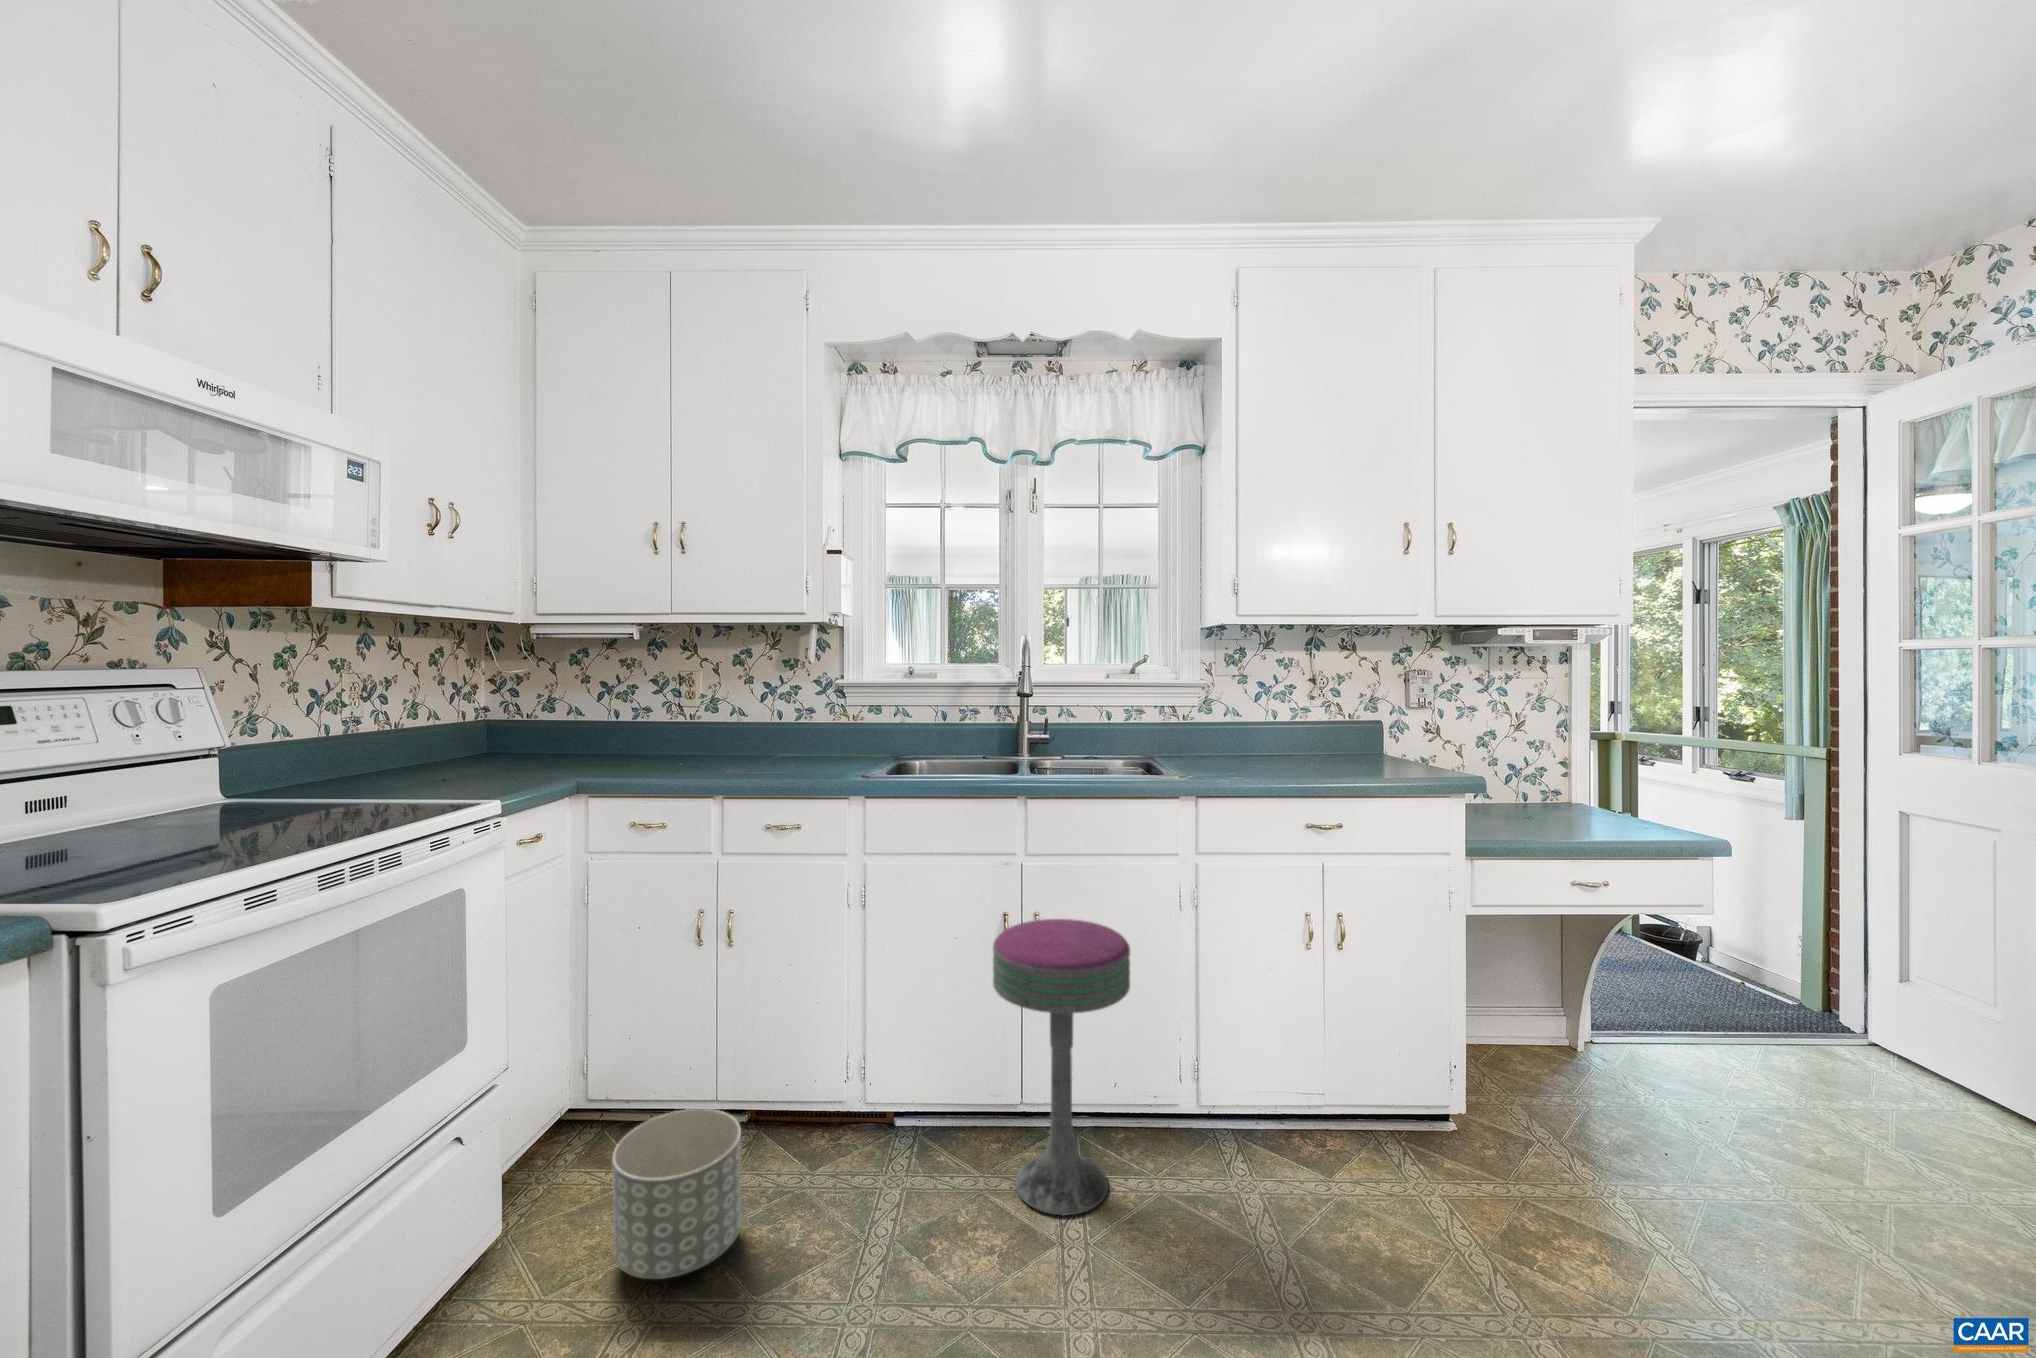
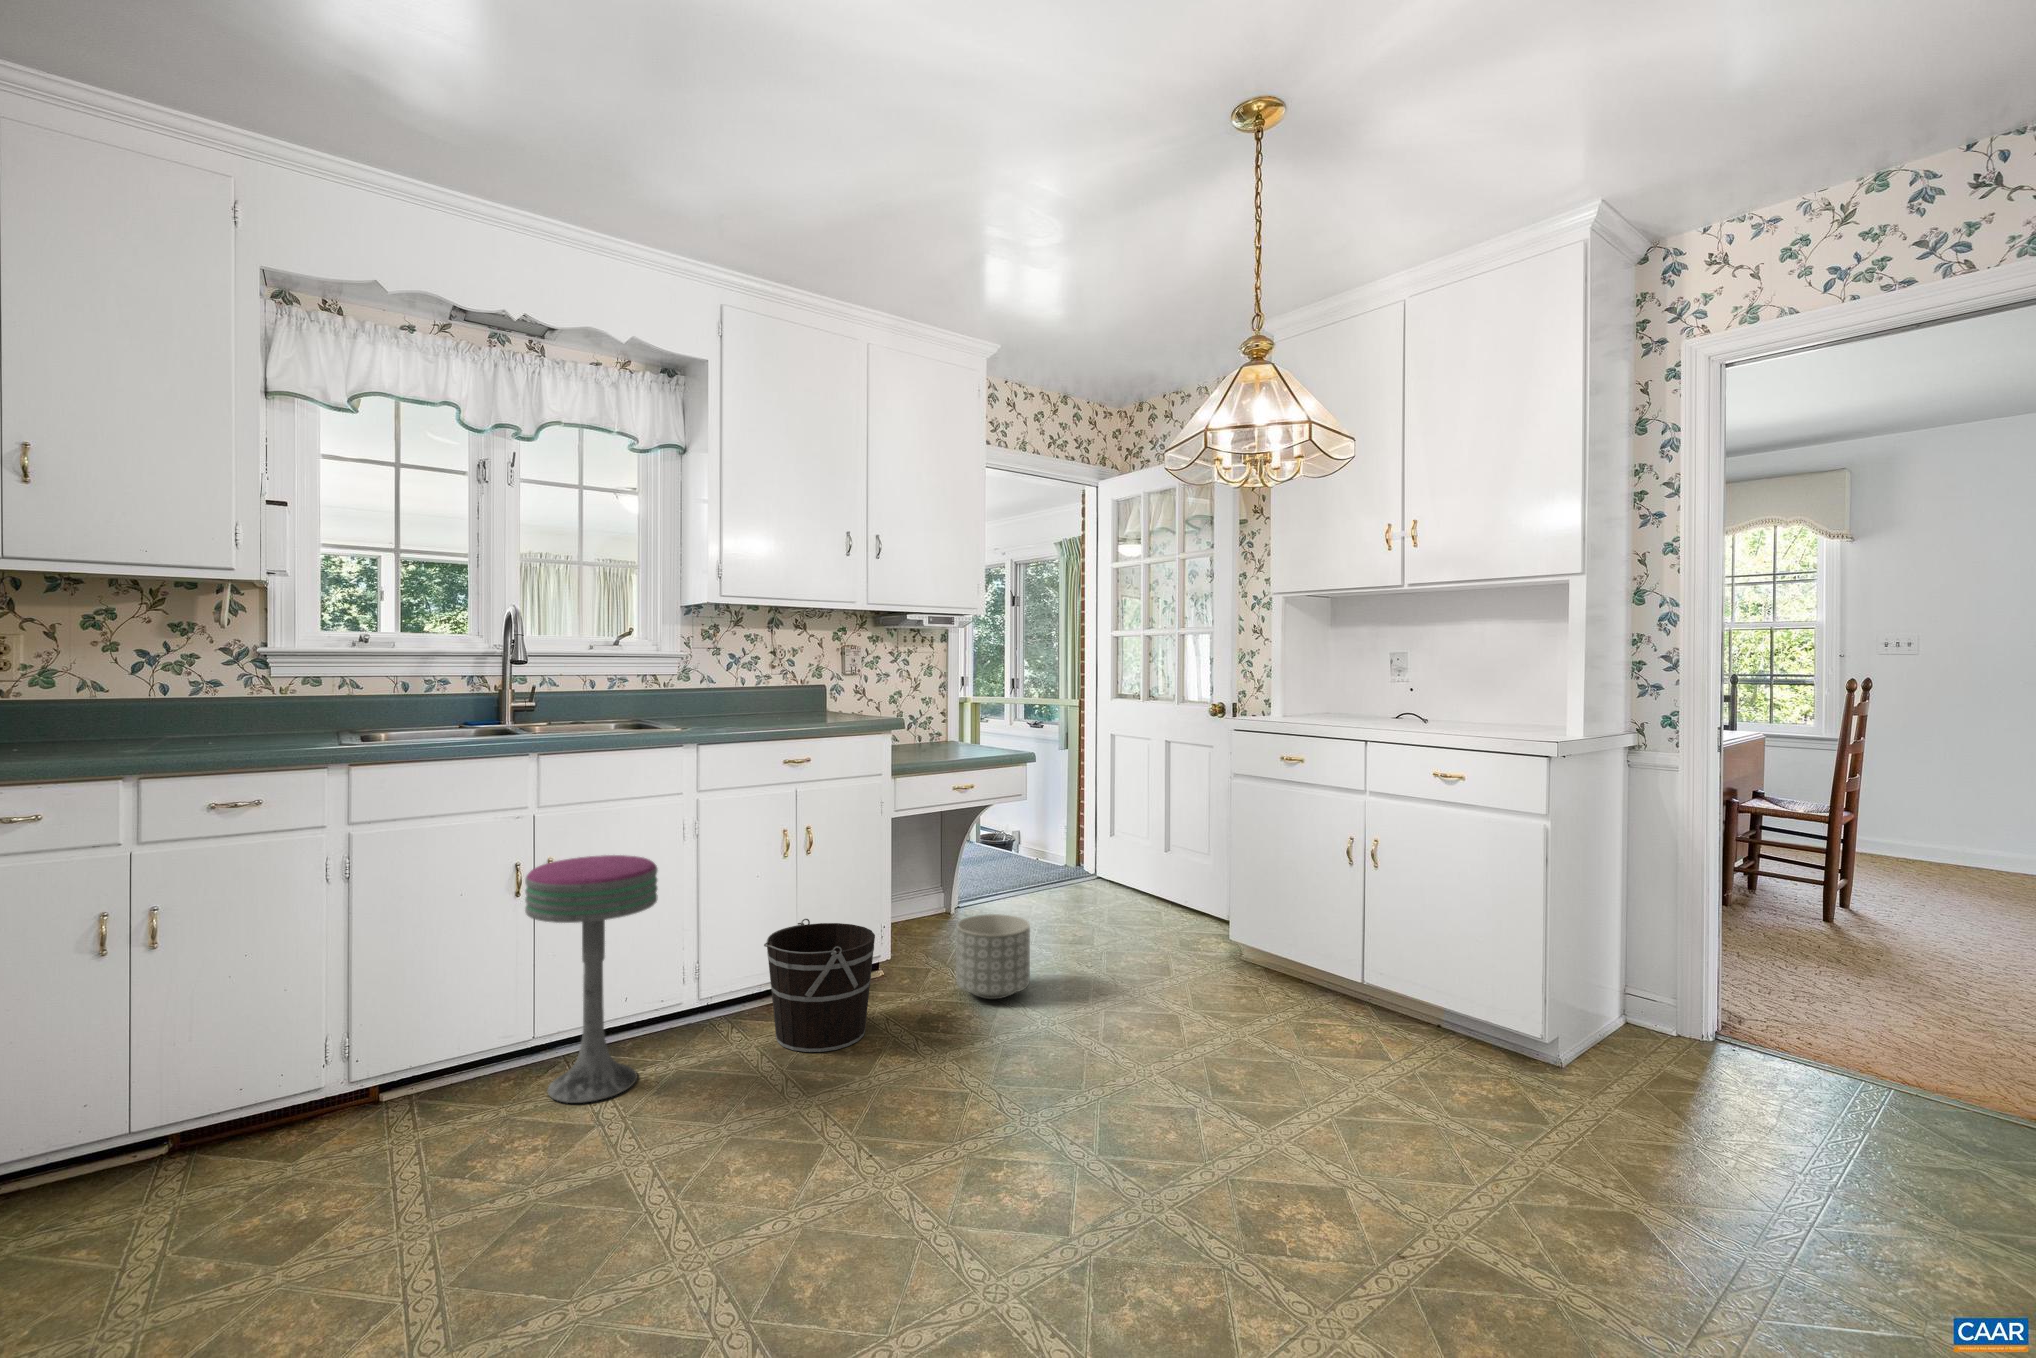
bucket: none [1264,1037,1425,1250] -> present [764,919,875,1052]
planter: present [612,1109,742,1279] -> present [956,914,1030,999]

